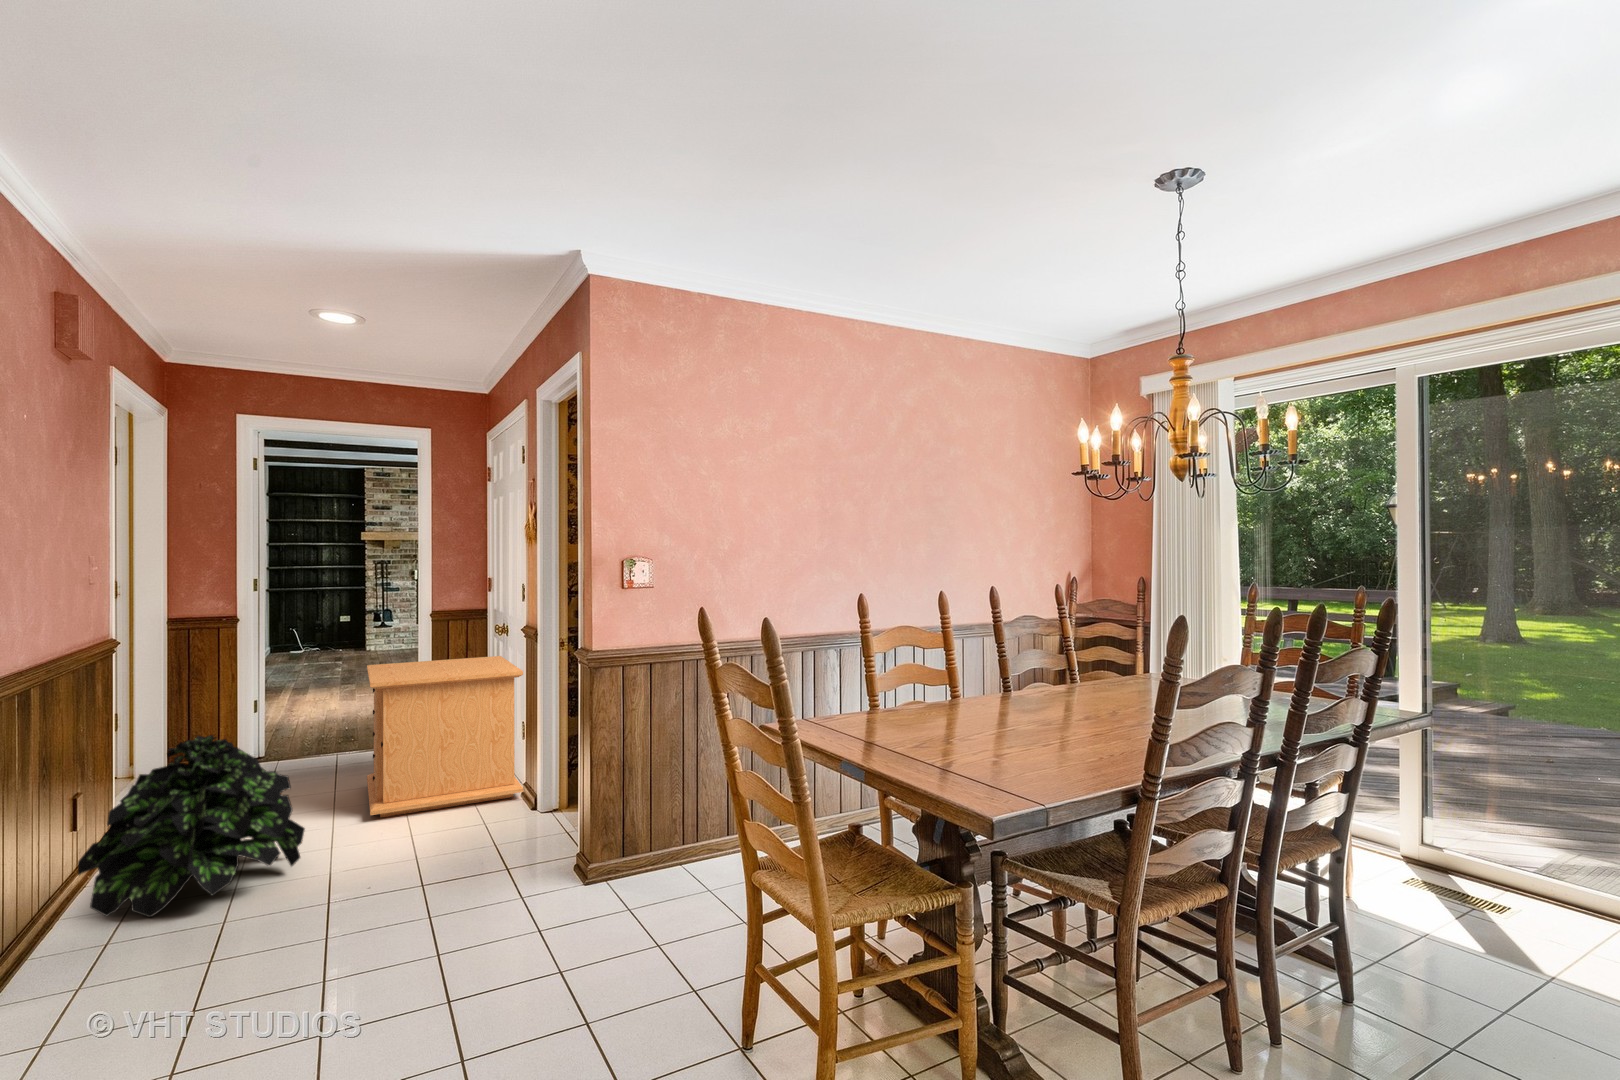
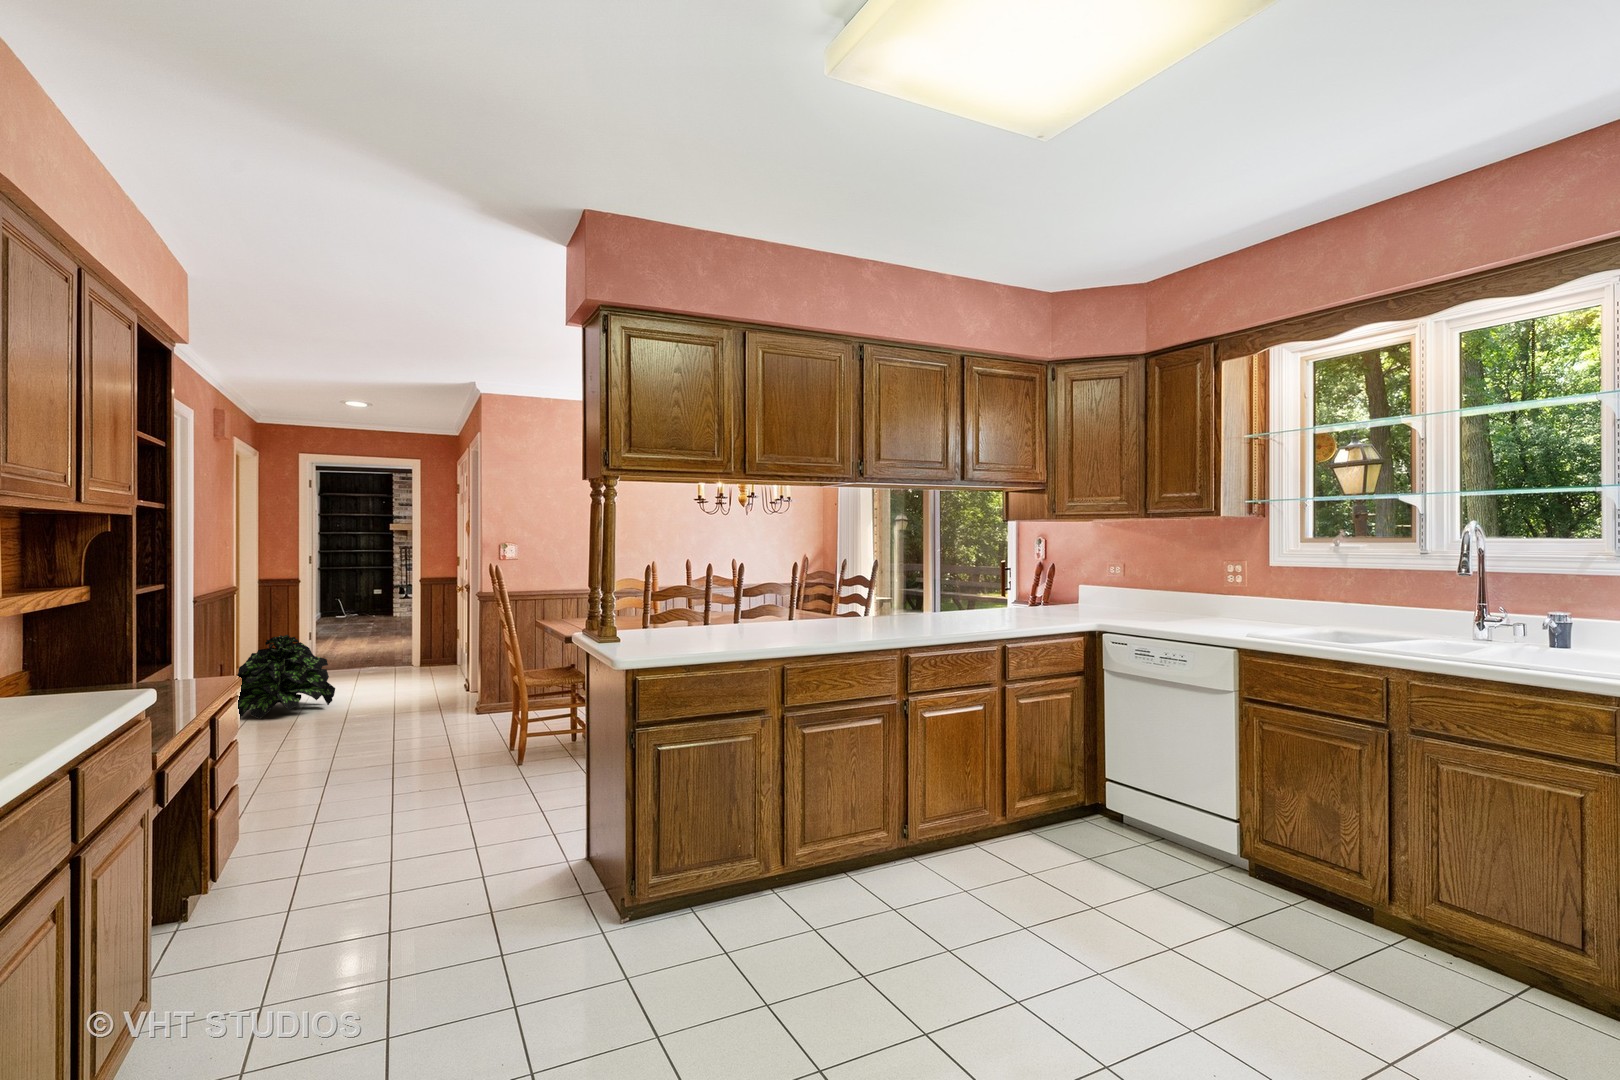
dresser: present [367,656,524,817] -> none [373,606,464,692]

